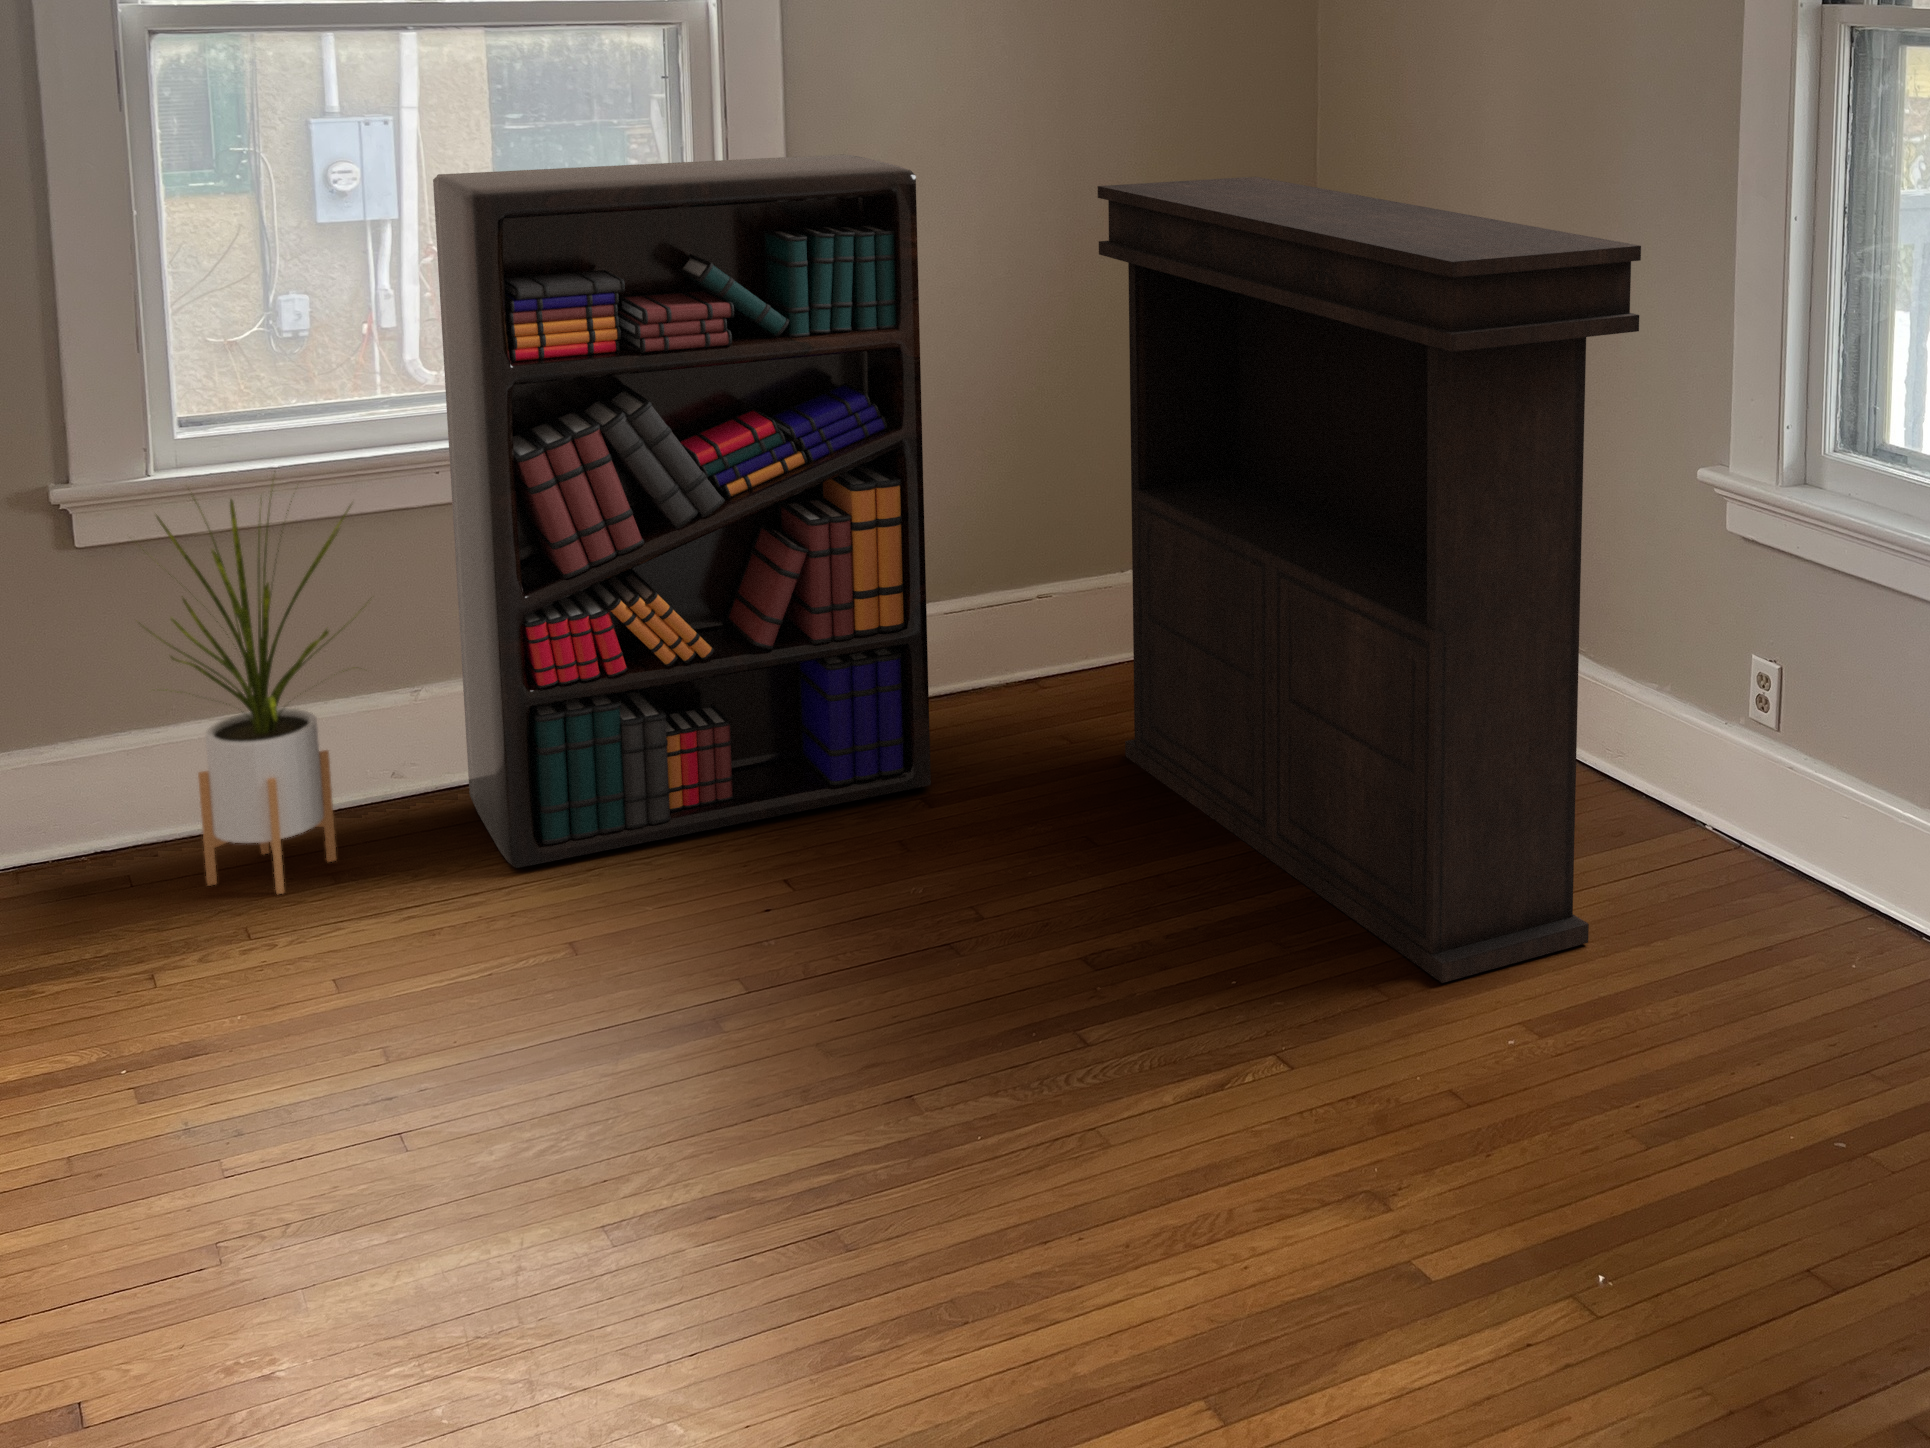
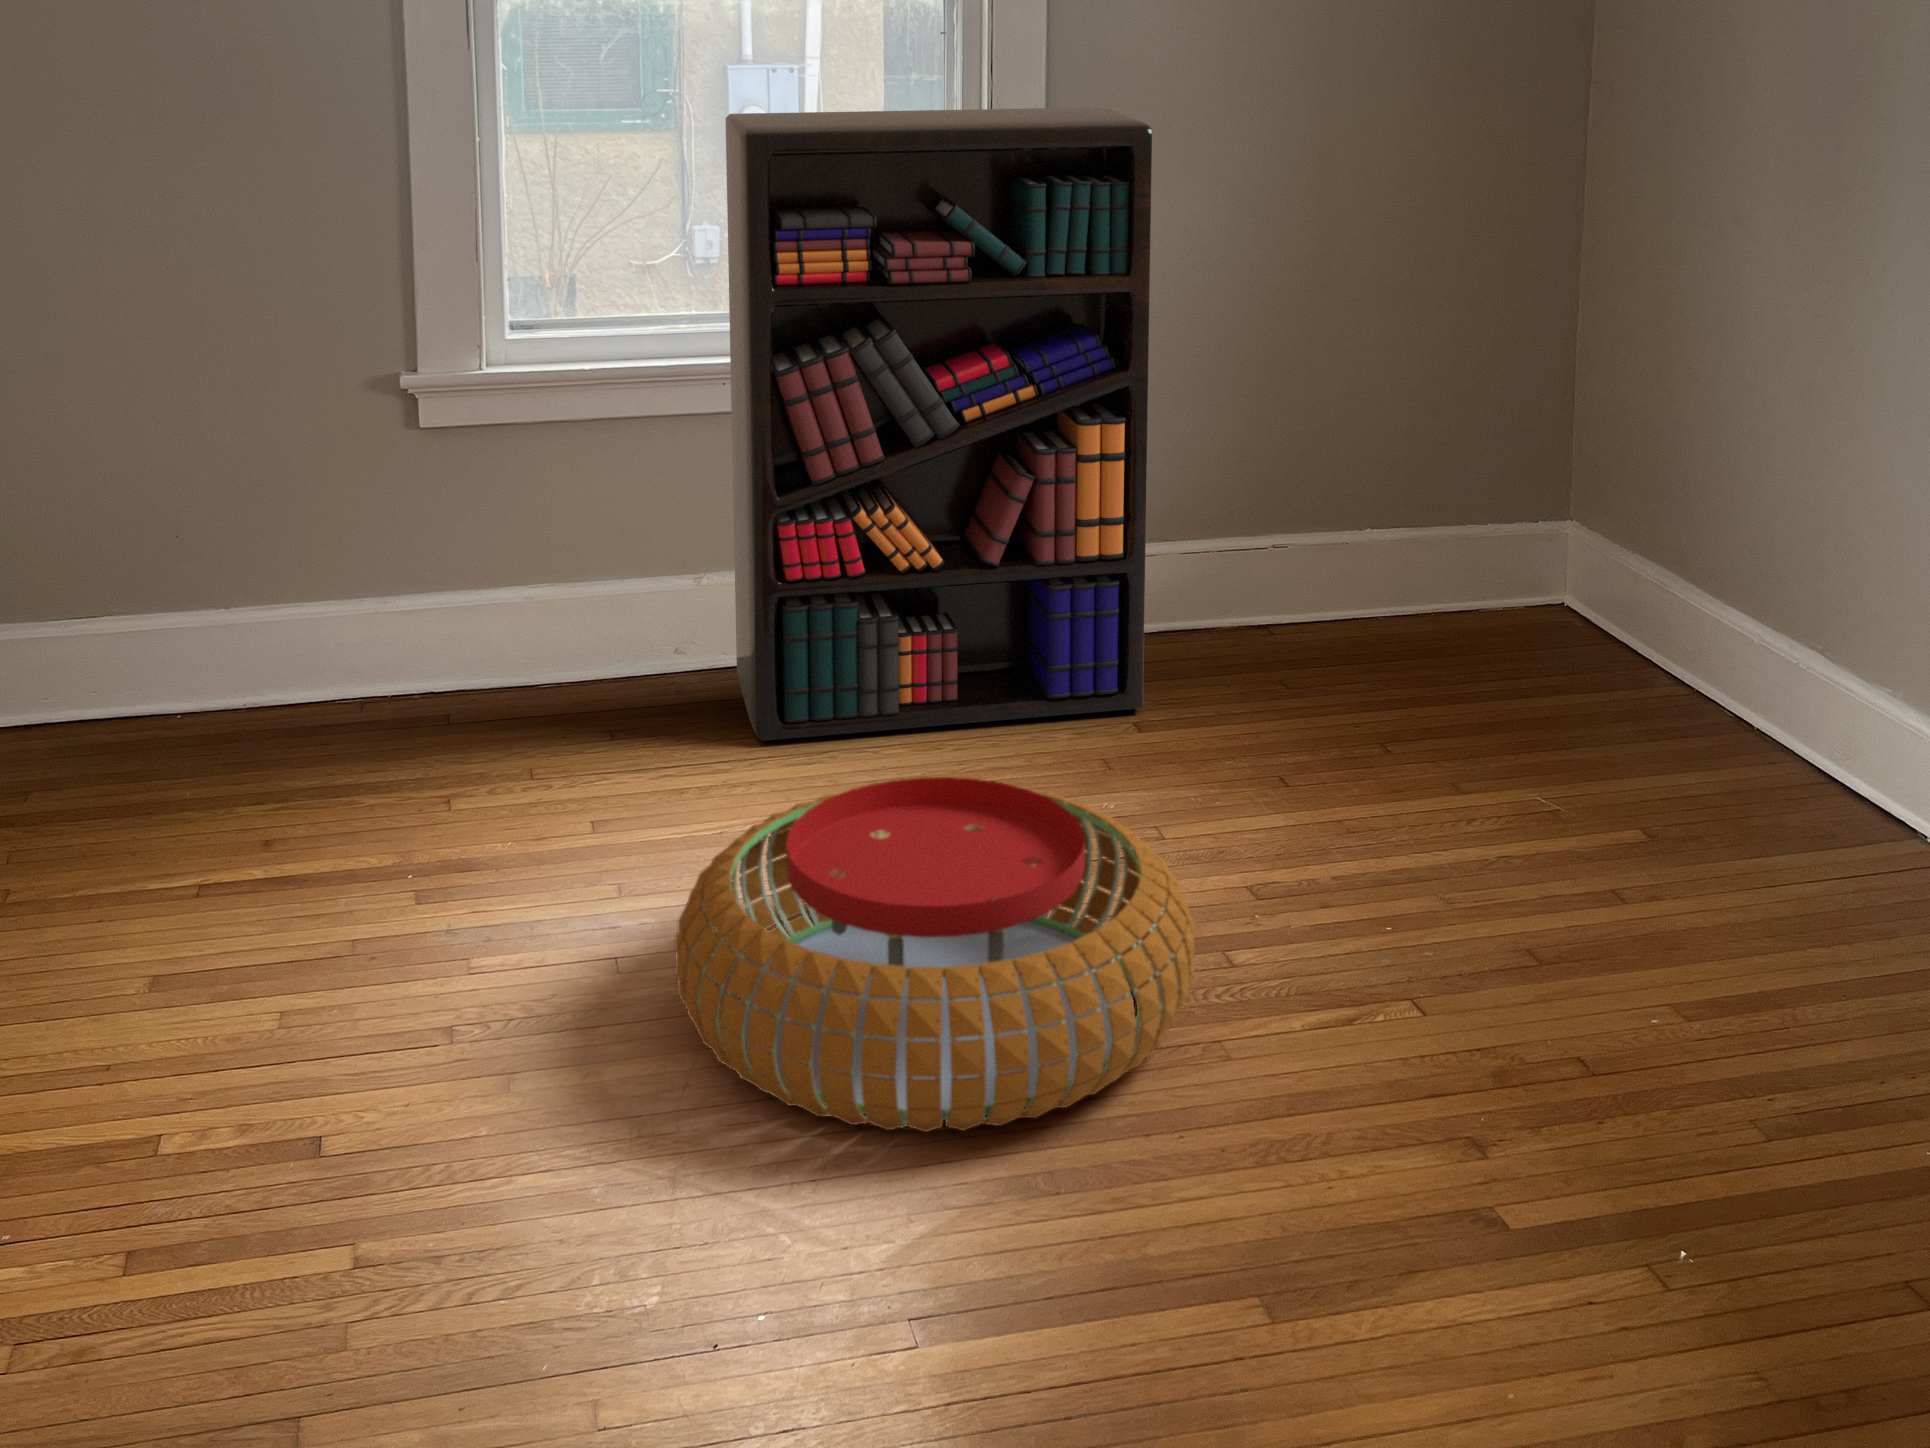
console table: present [1098,177,1641,983] -> none [1331,143,1853,960]
house plant: present [140,496,372,894] -> none [455,369,656,740]
pouf: none [485,878,1063,1274] -> present [674,777,1195,1132]

